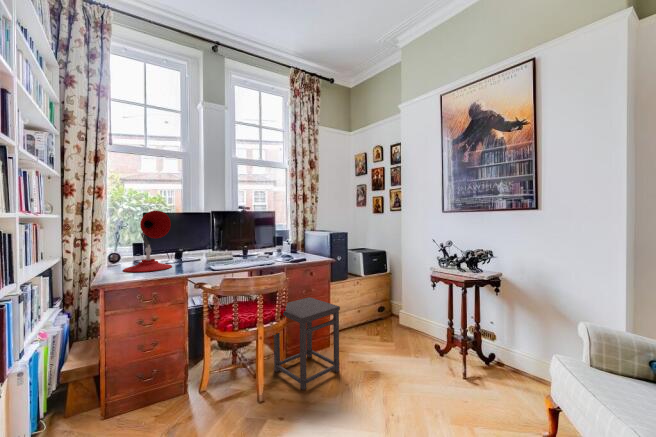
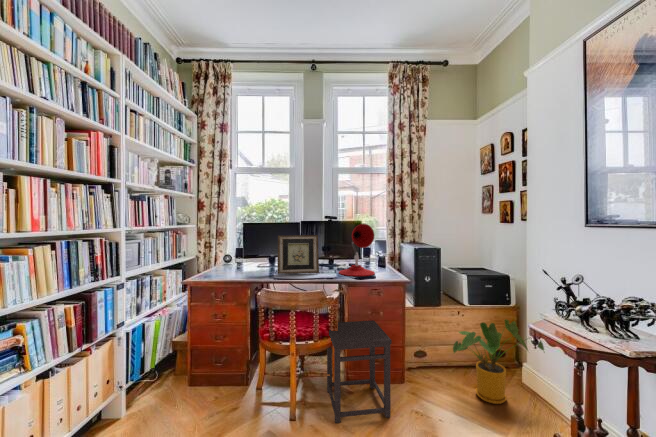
desk lamp: present [123,211,172,272] -> present [339,224,375,276]
picture frame: none [206,224,253,266] -> present [278,235,319,274]
house plant: none [362,281,419,341] -> present [453,319,544,404]

